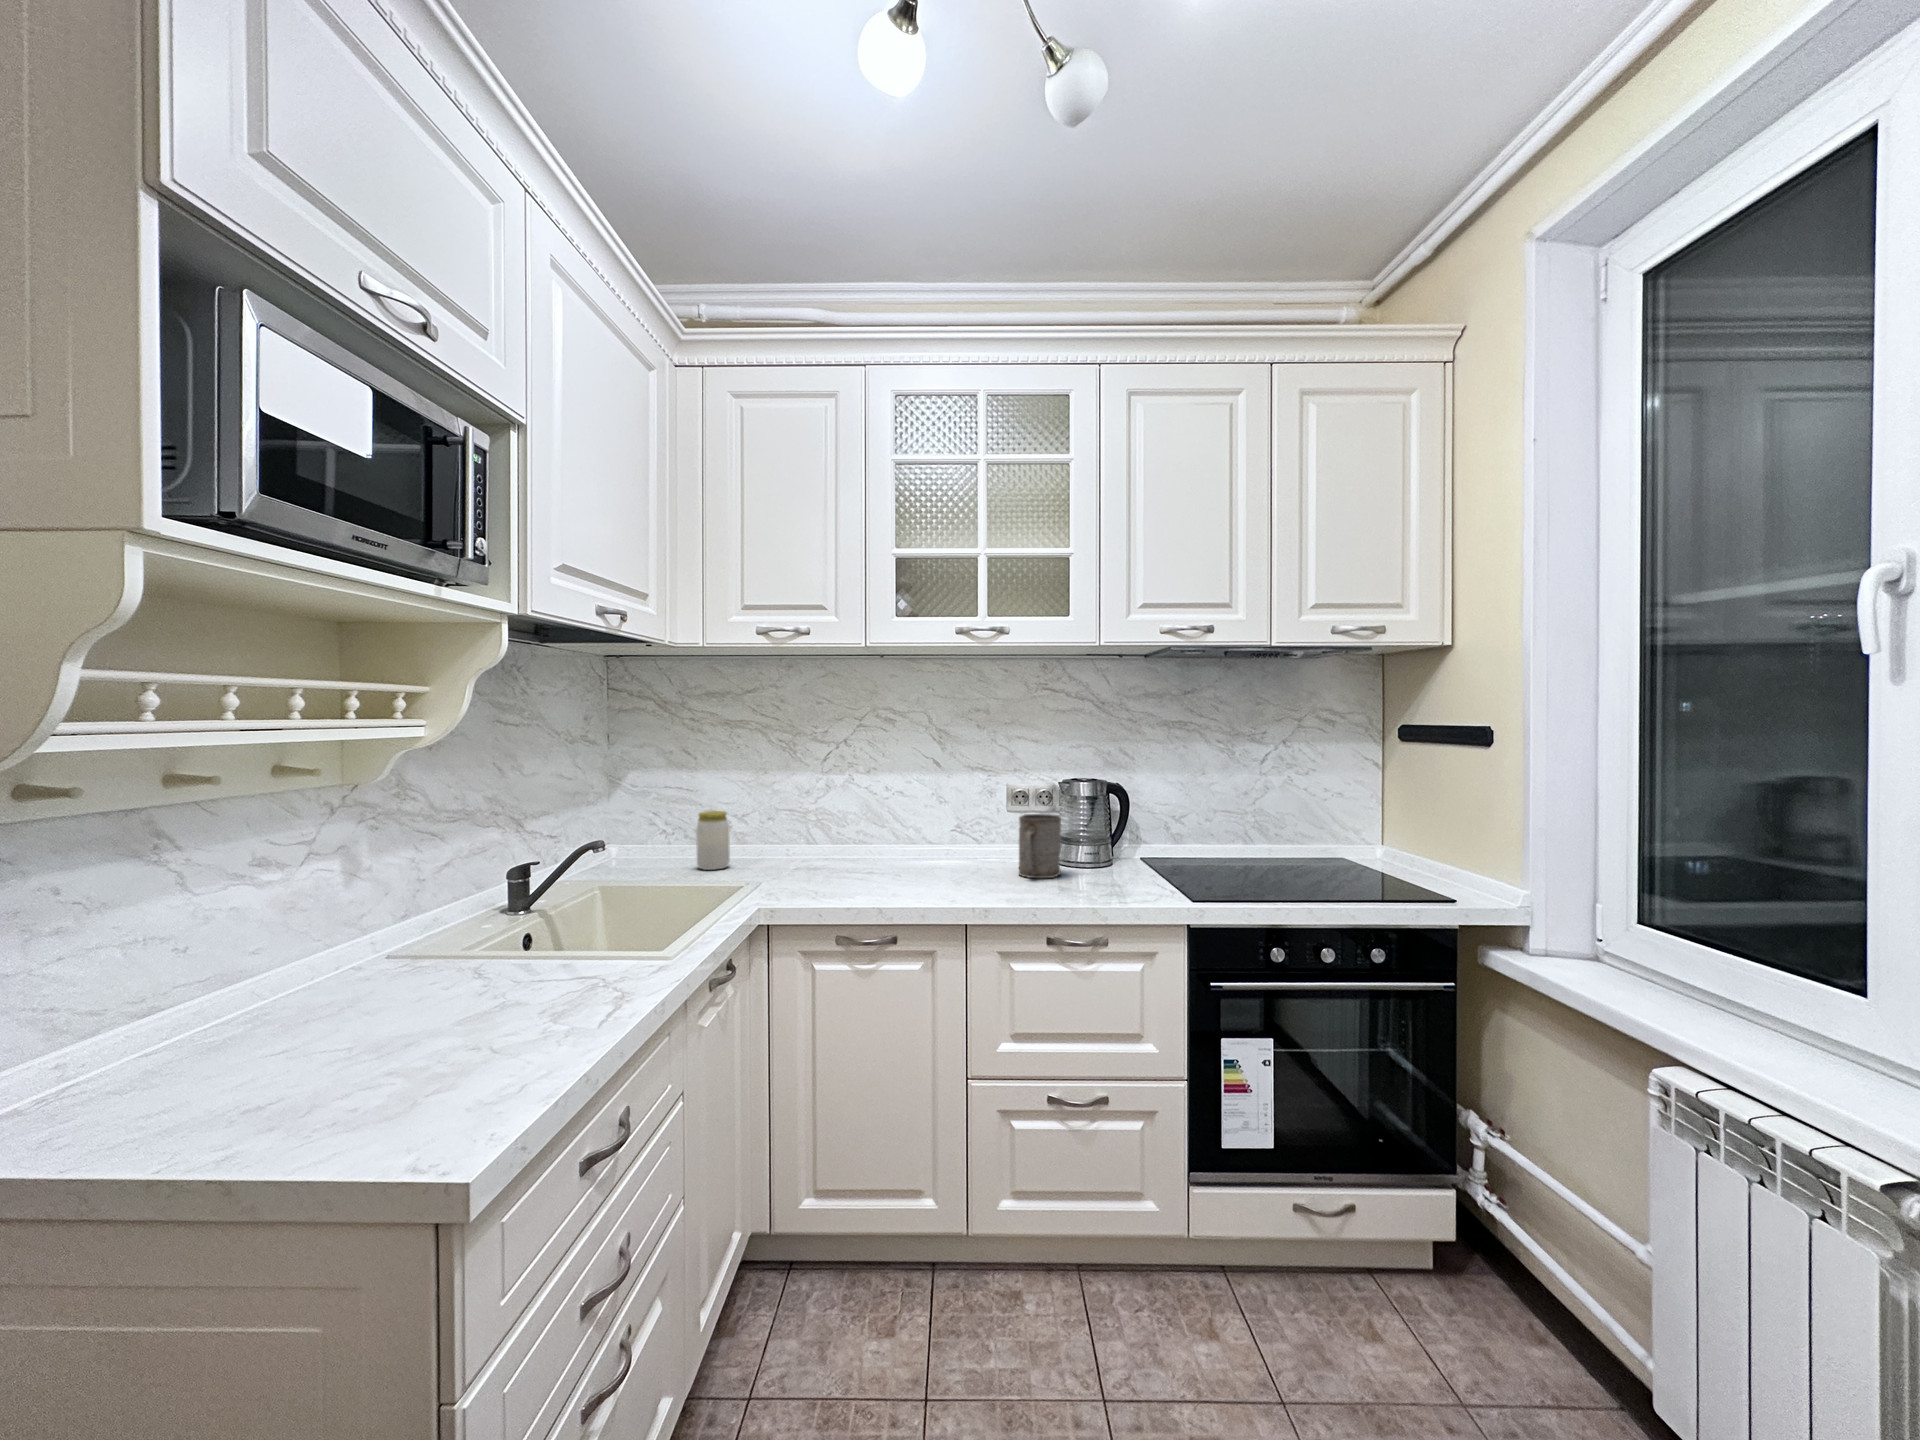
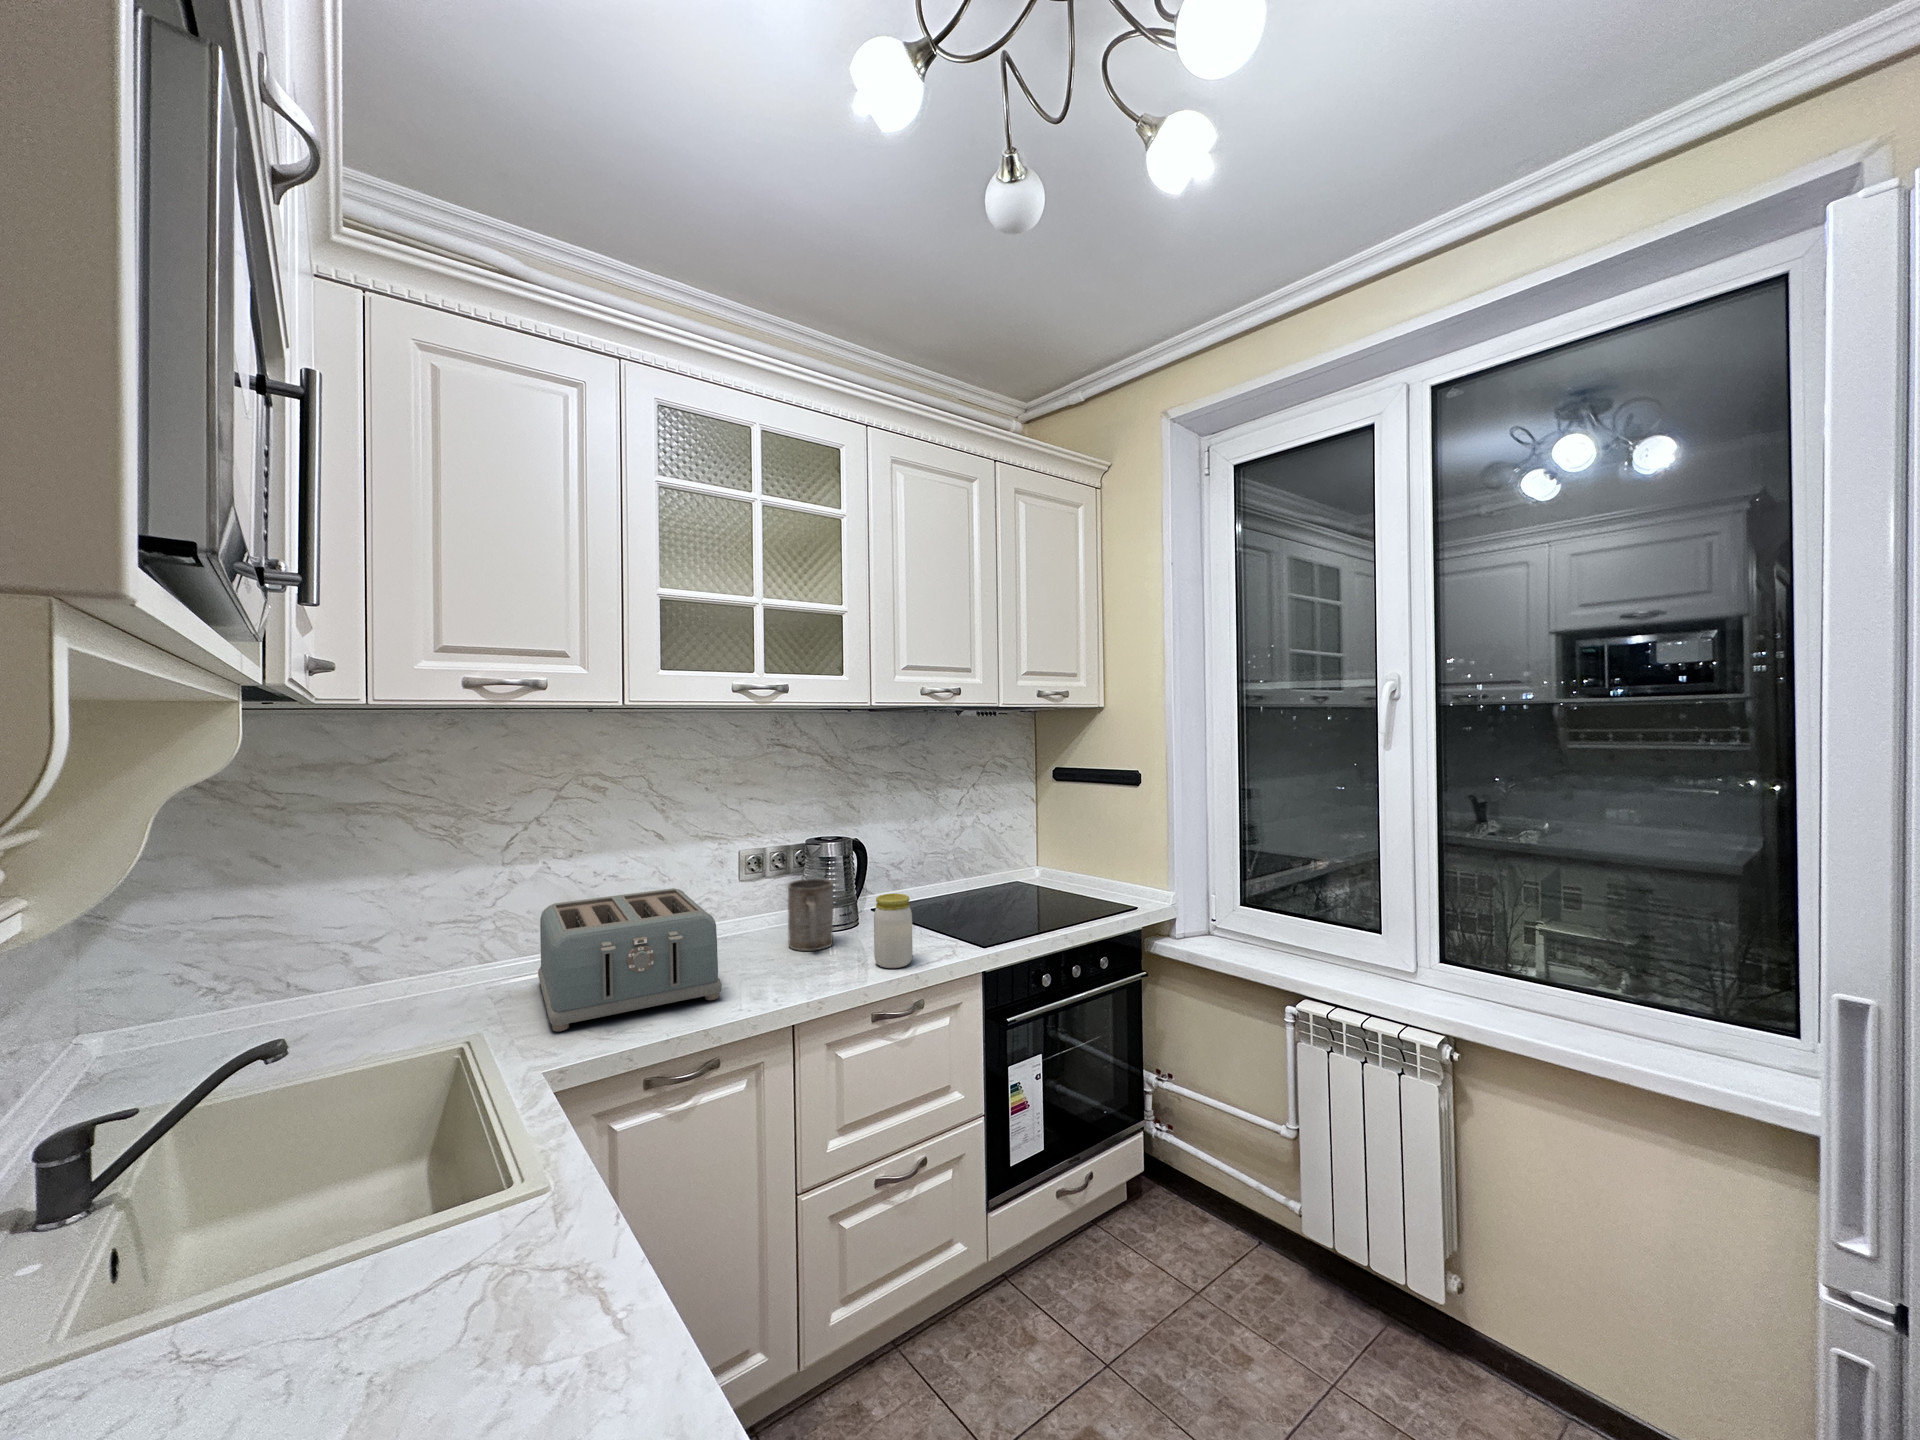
toaster: none [789,805,935,892] -> present [538,888,722,1031]
jar: present [696,811,730,870] -> present [874,894,913,968]

